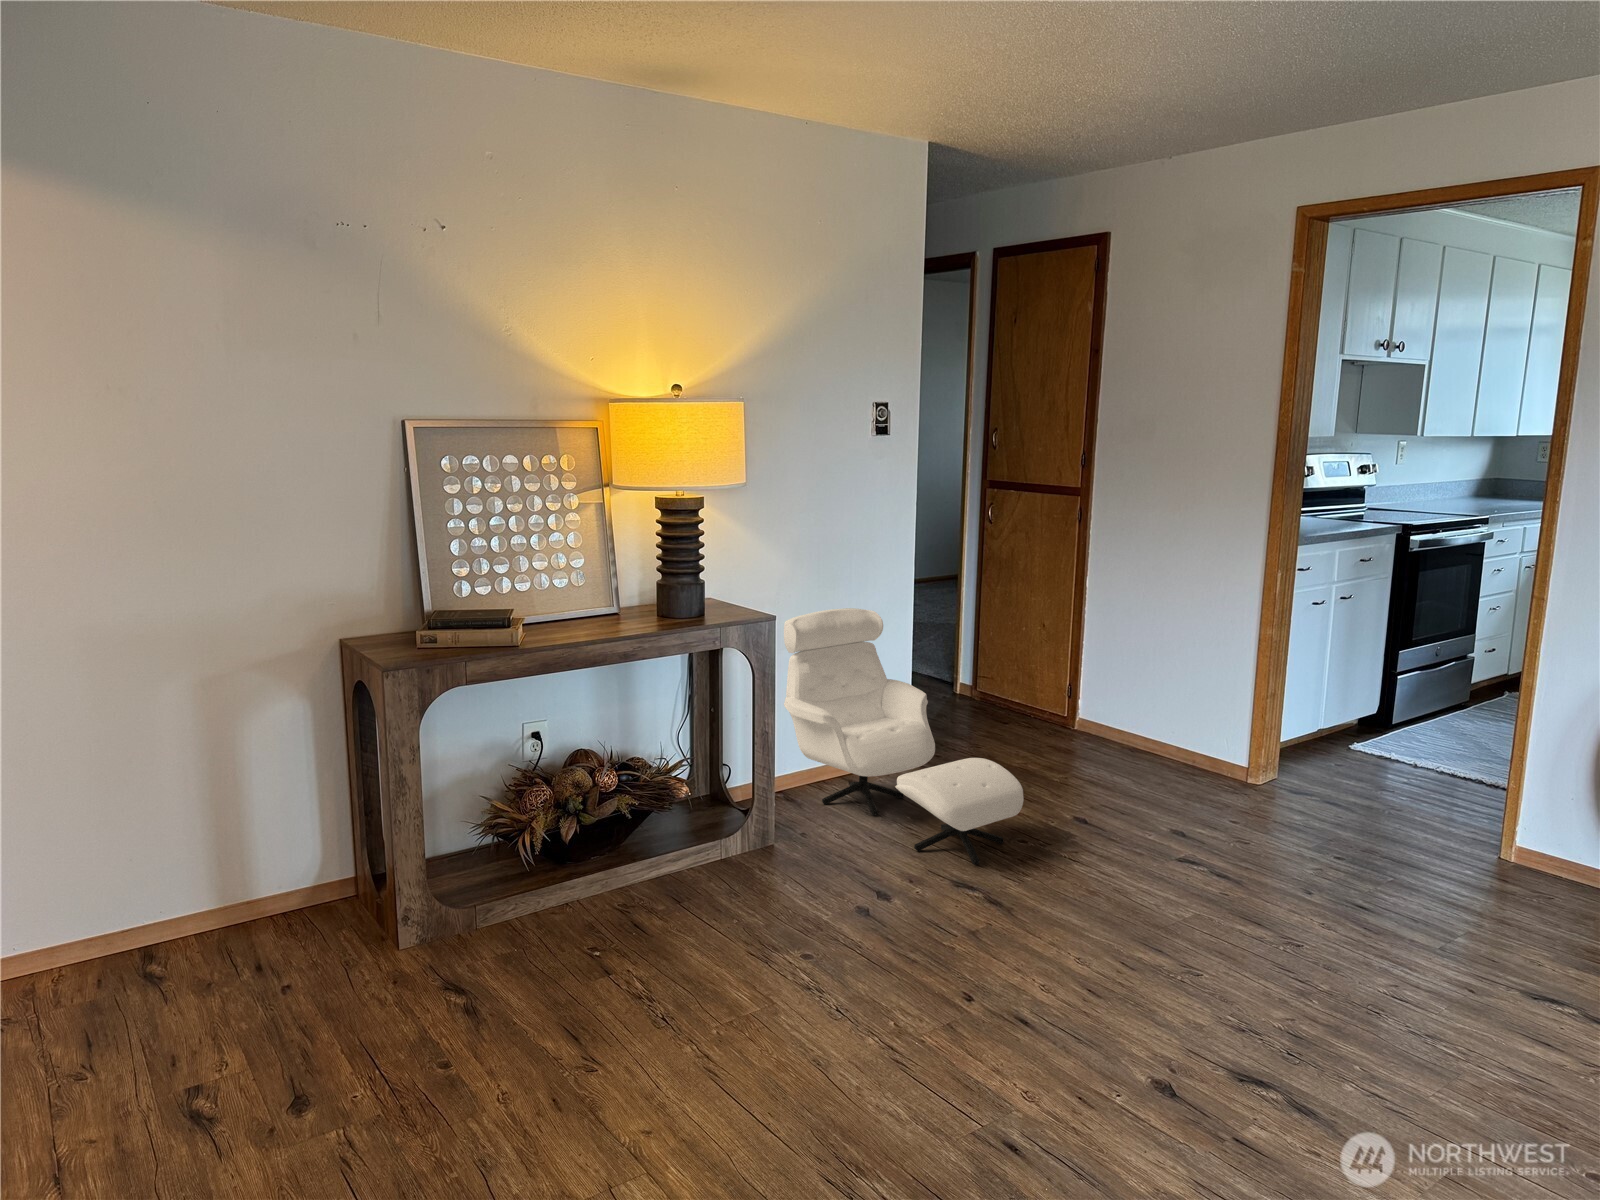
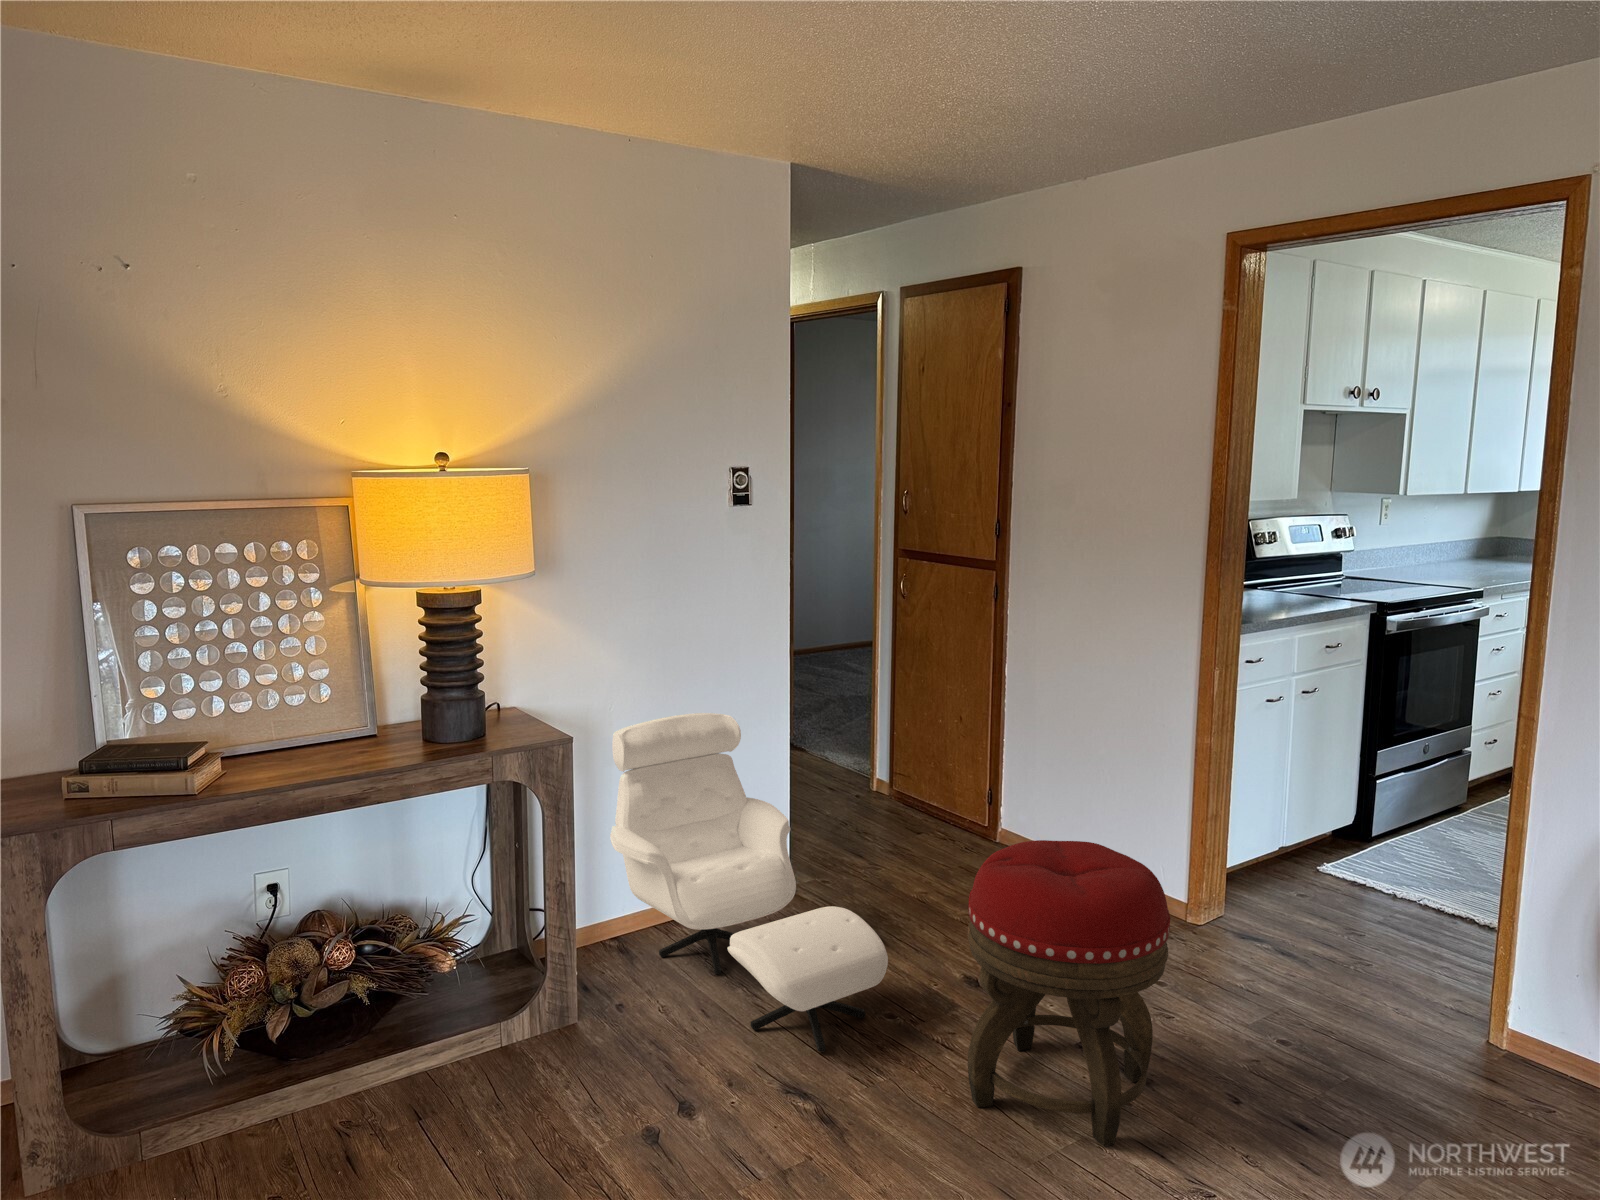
footstool: none [1102,696,1265,922] -> present [968,840,1170,1146]

